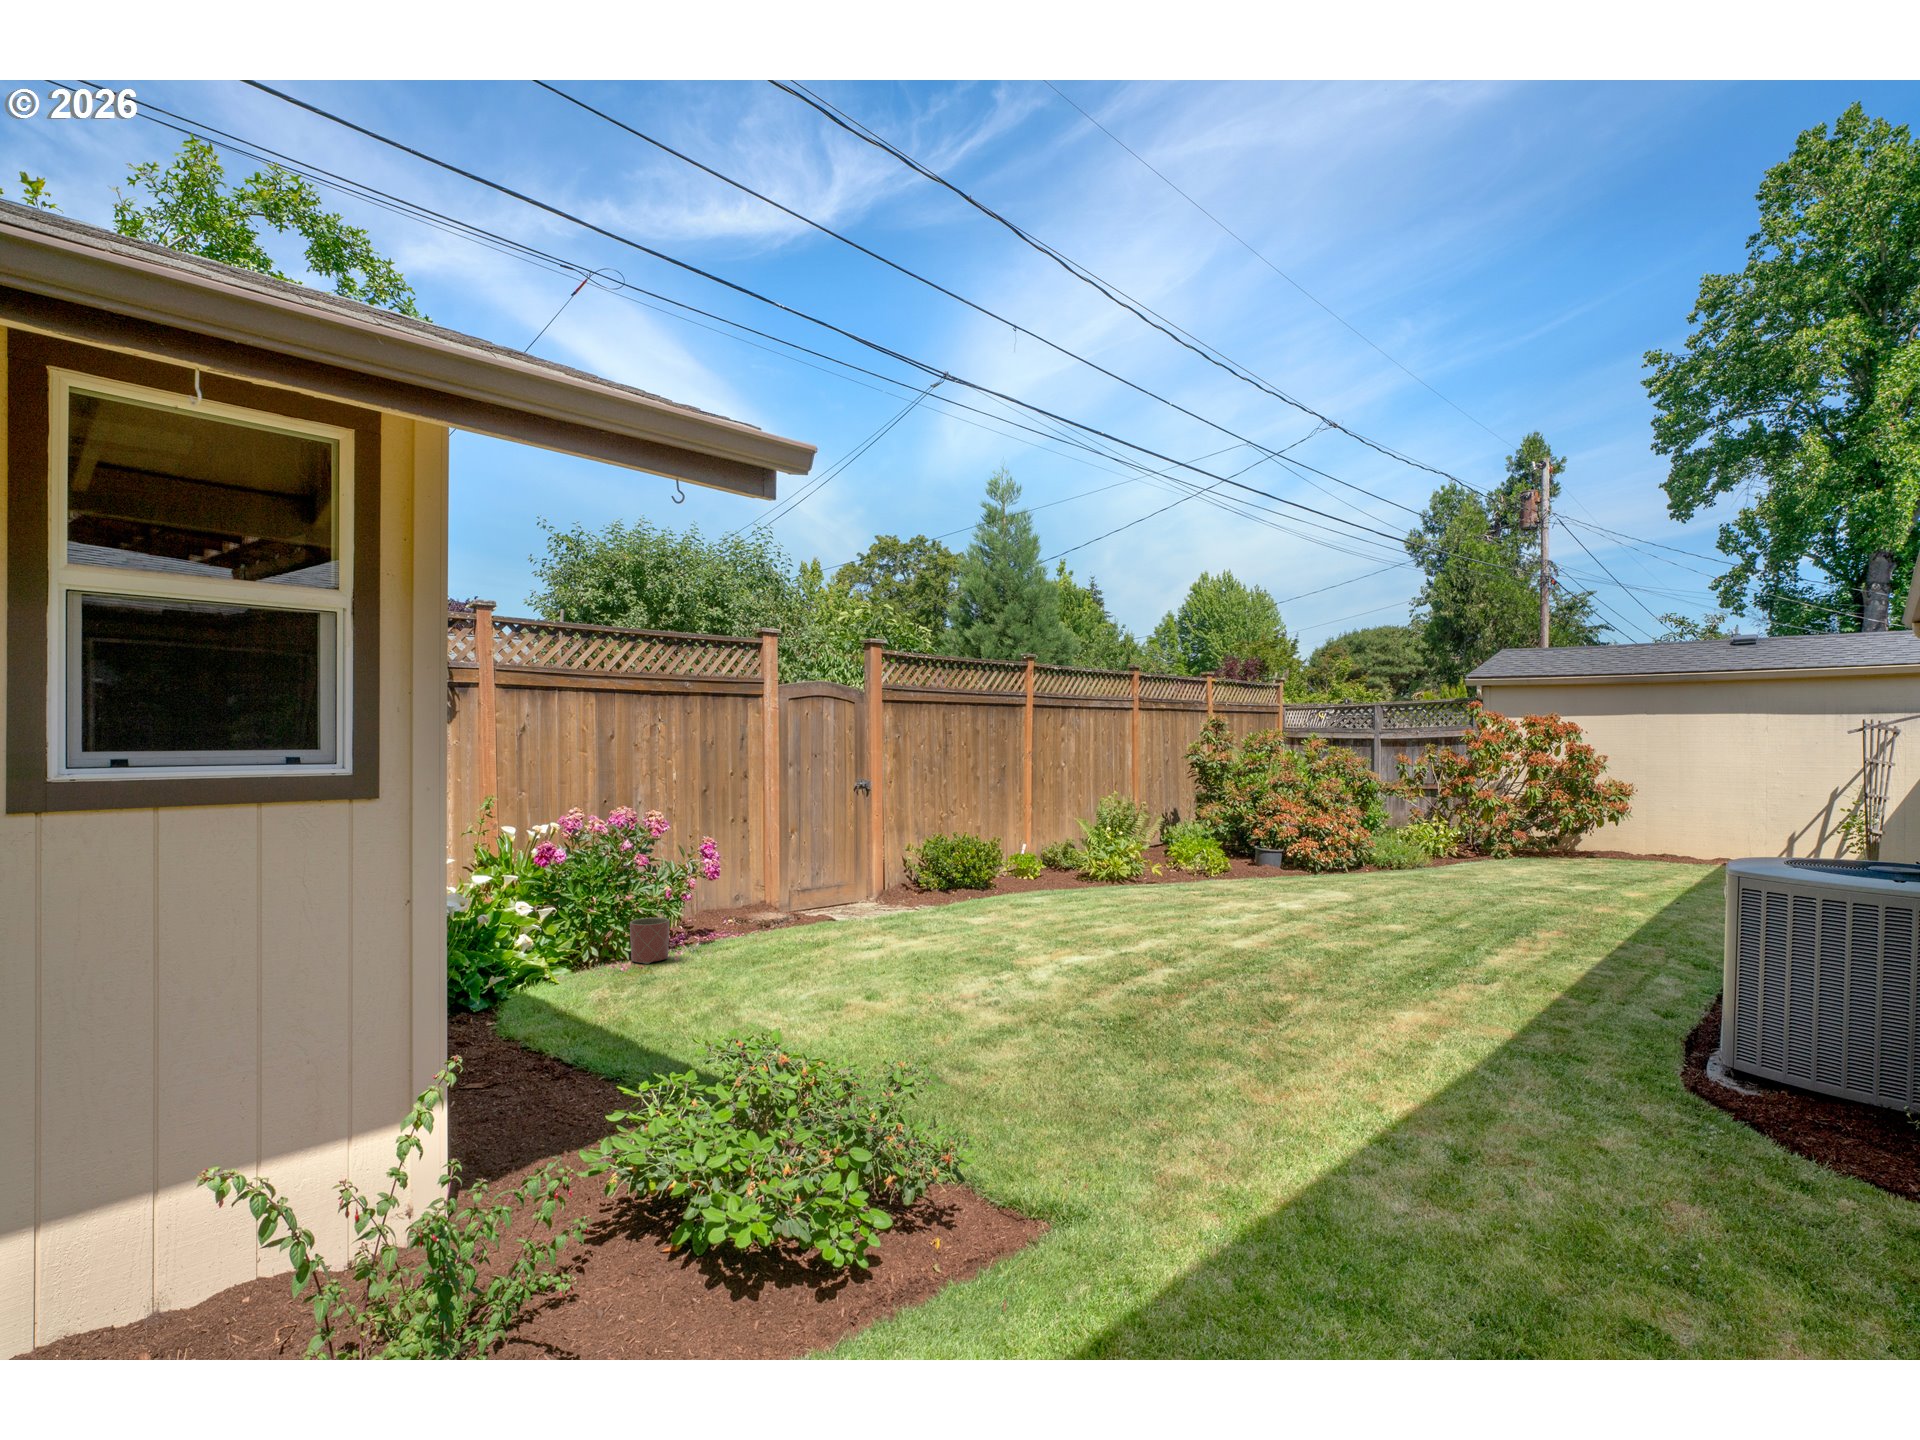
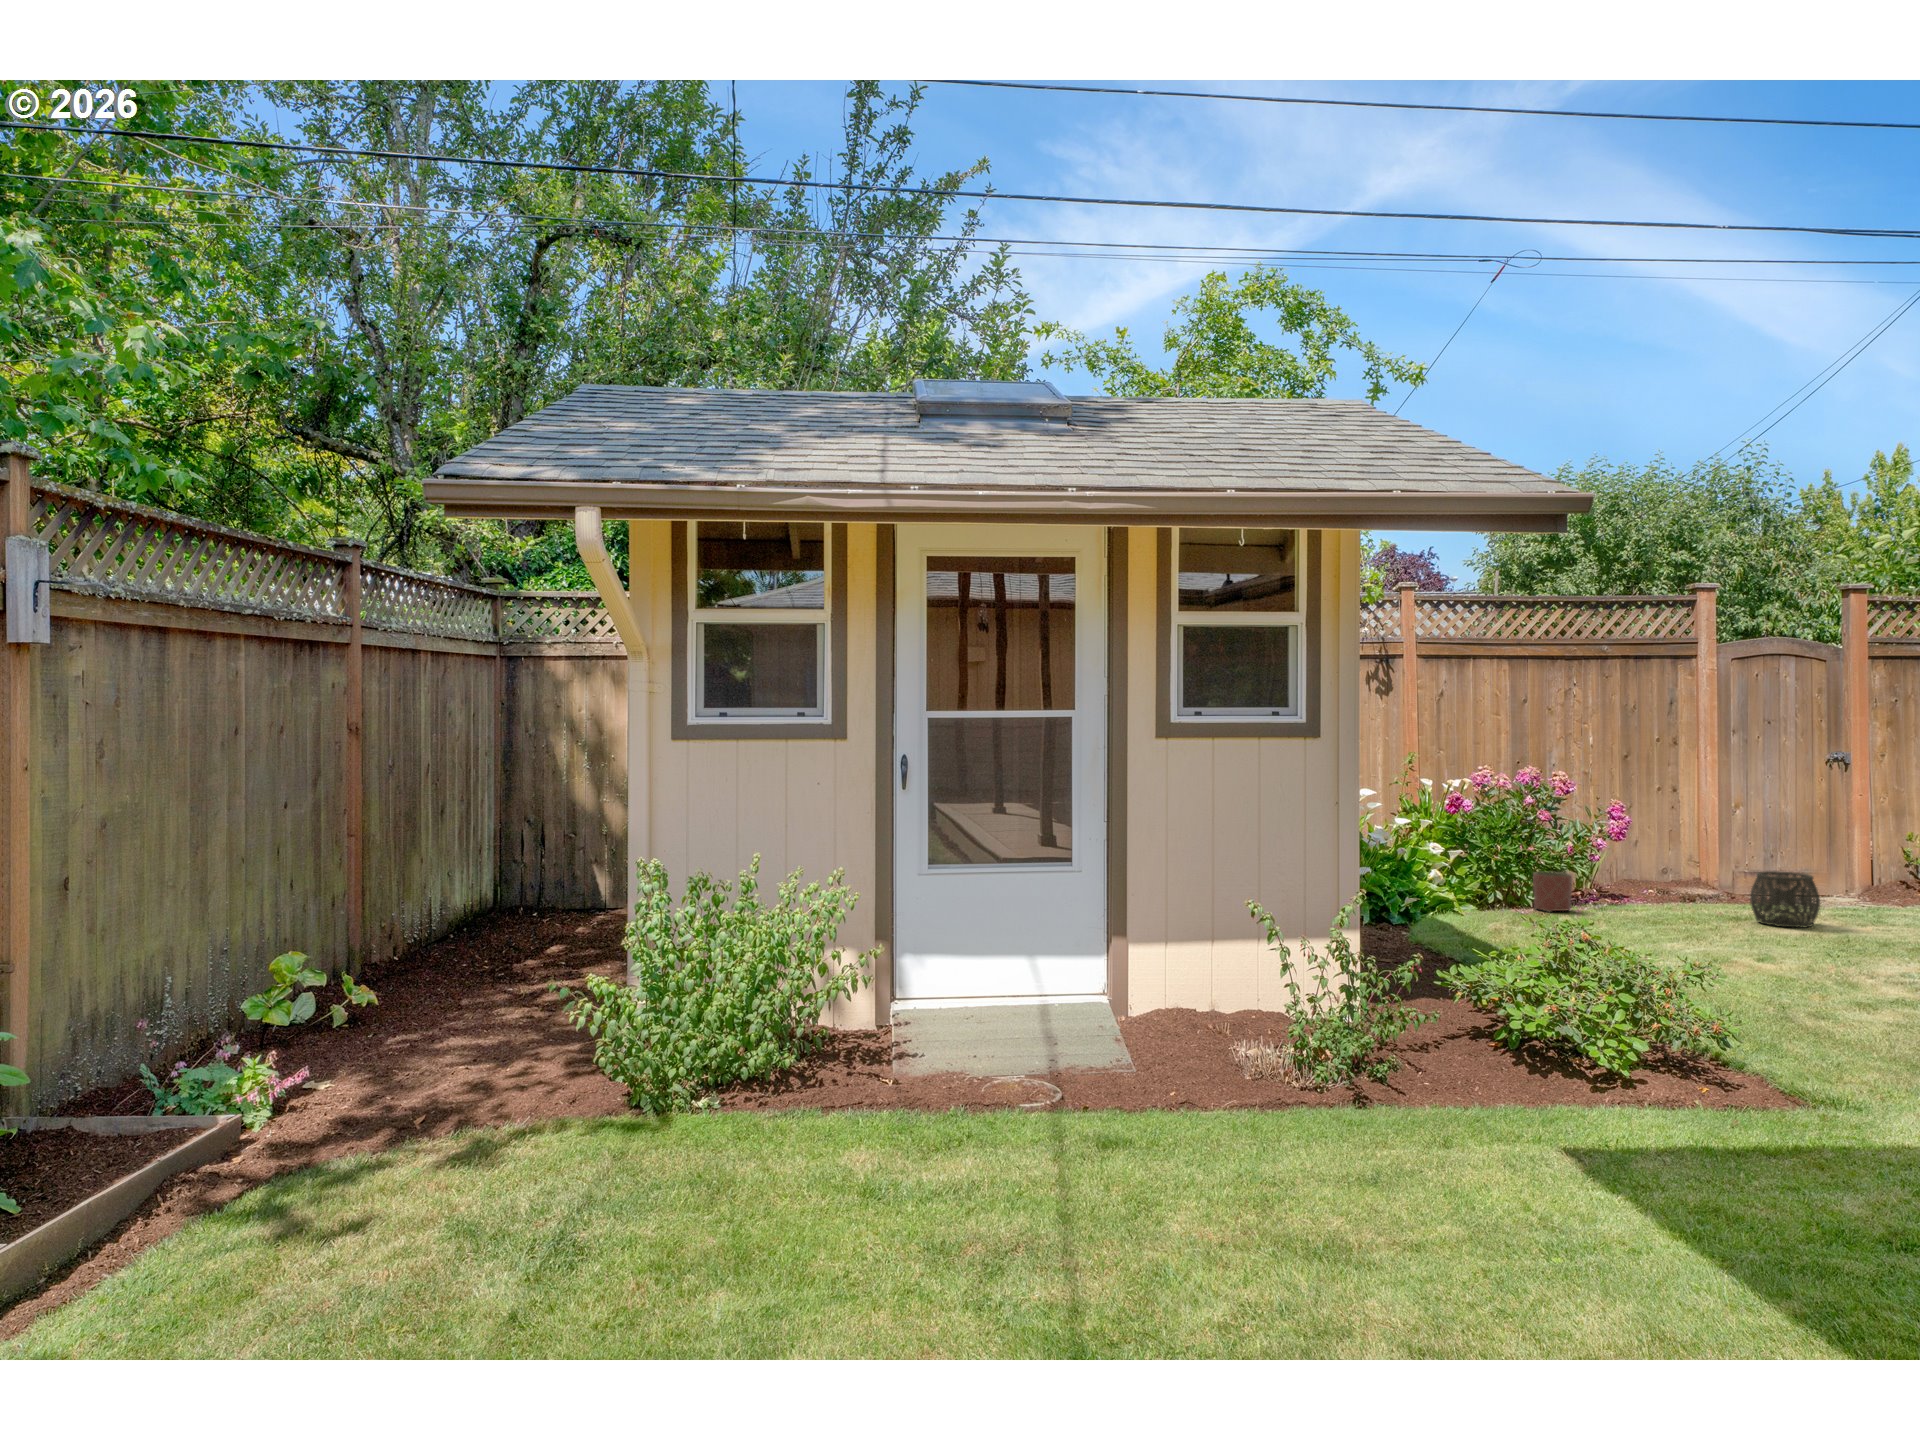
woven basket: none [823,892,877,946] -> present [1750,871,1820,928]

